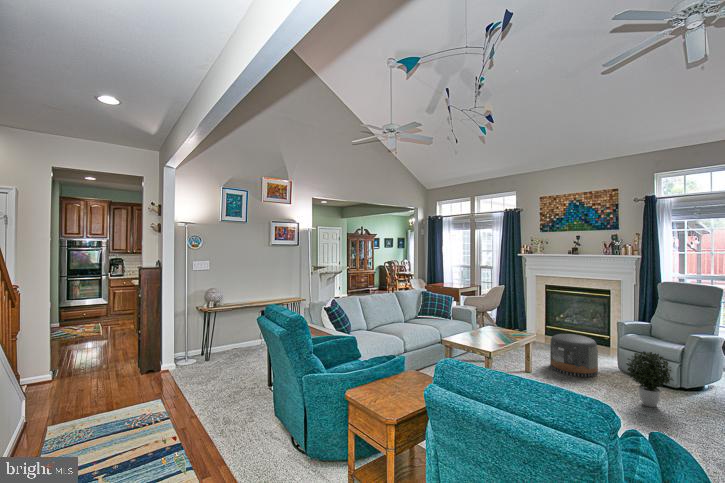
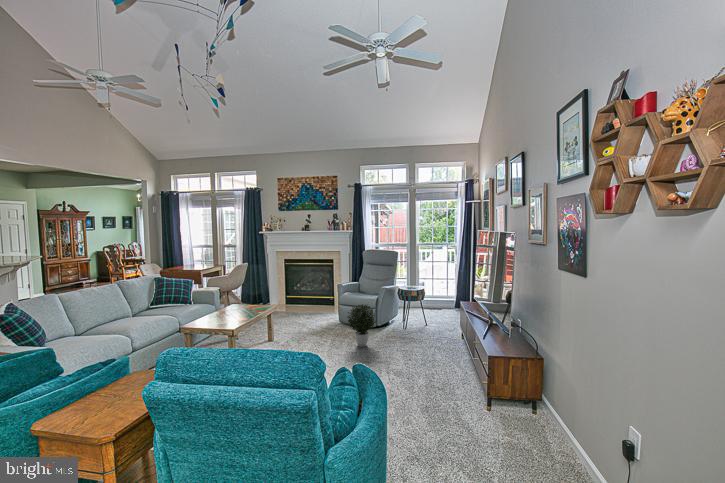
pouf: present [550,334,598,377] -> none [290,299,326,335]

